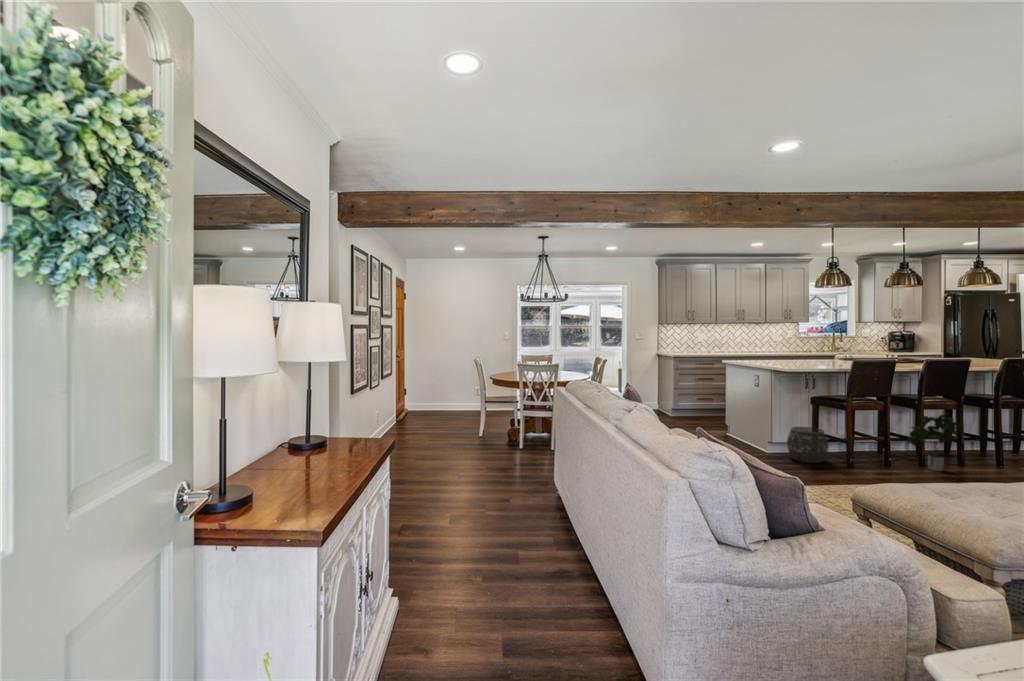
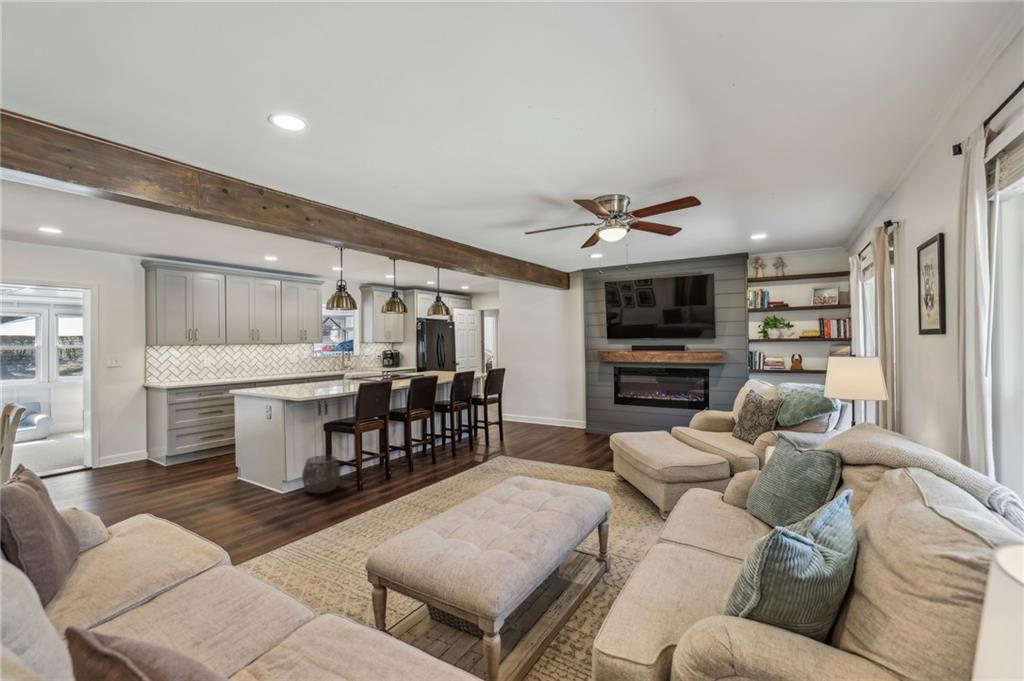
potted plant: present [907,415,963,471] -> none [400,426,435,473]

